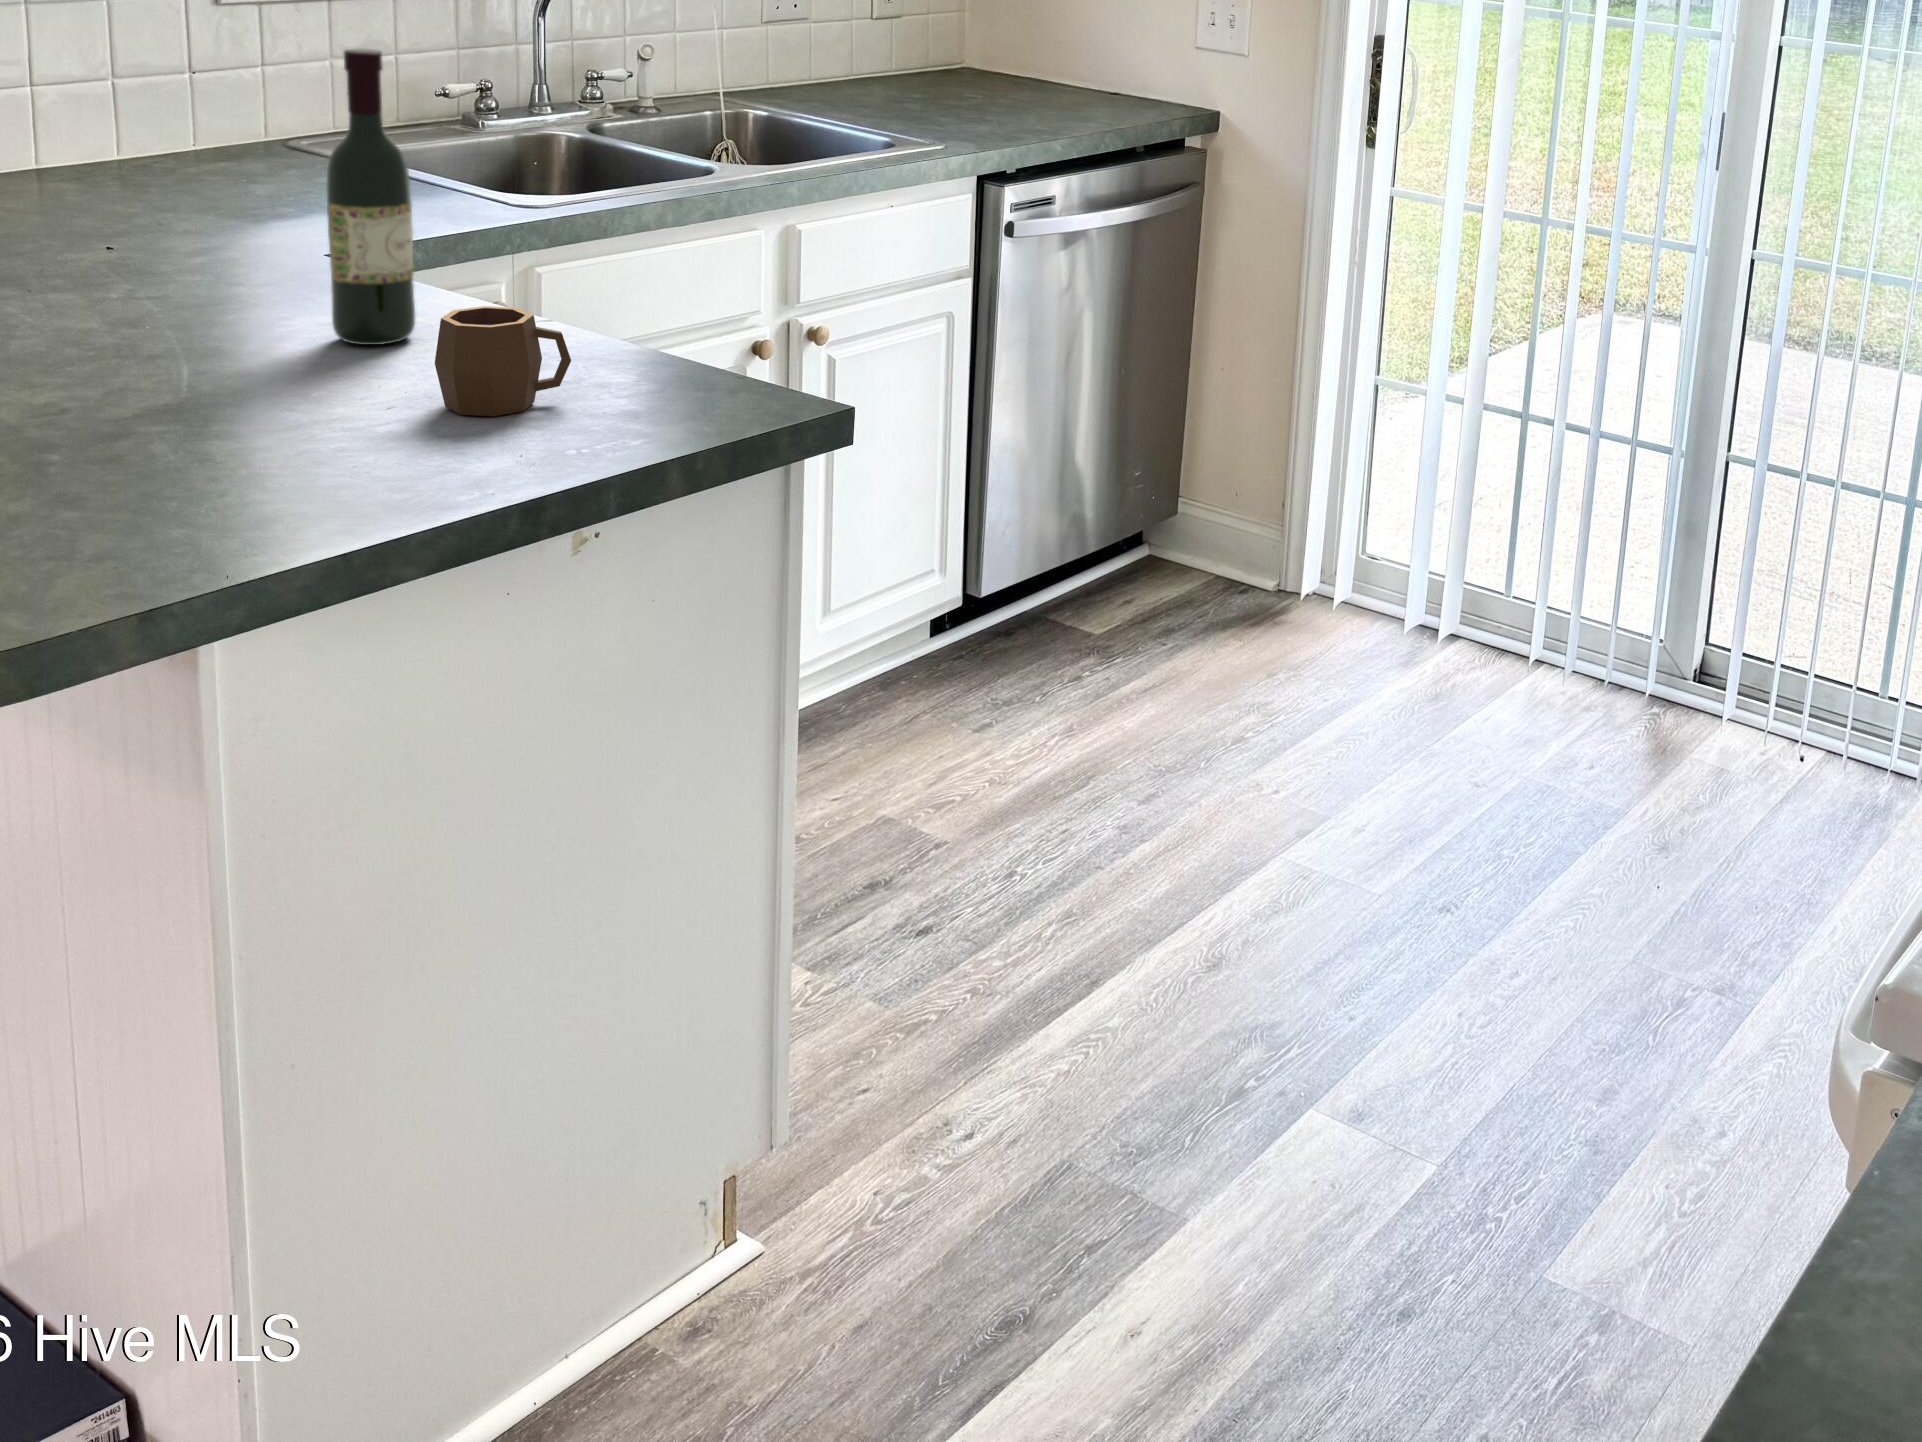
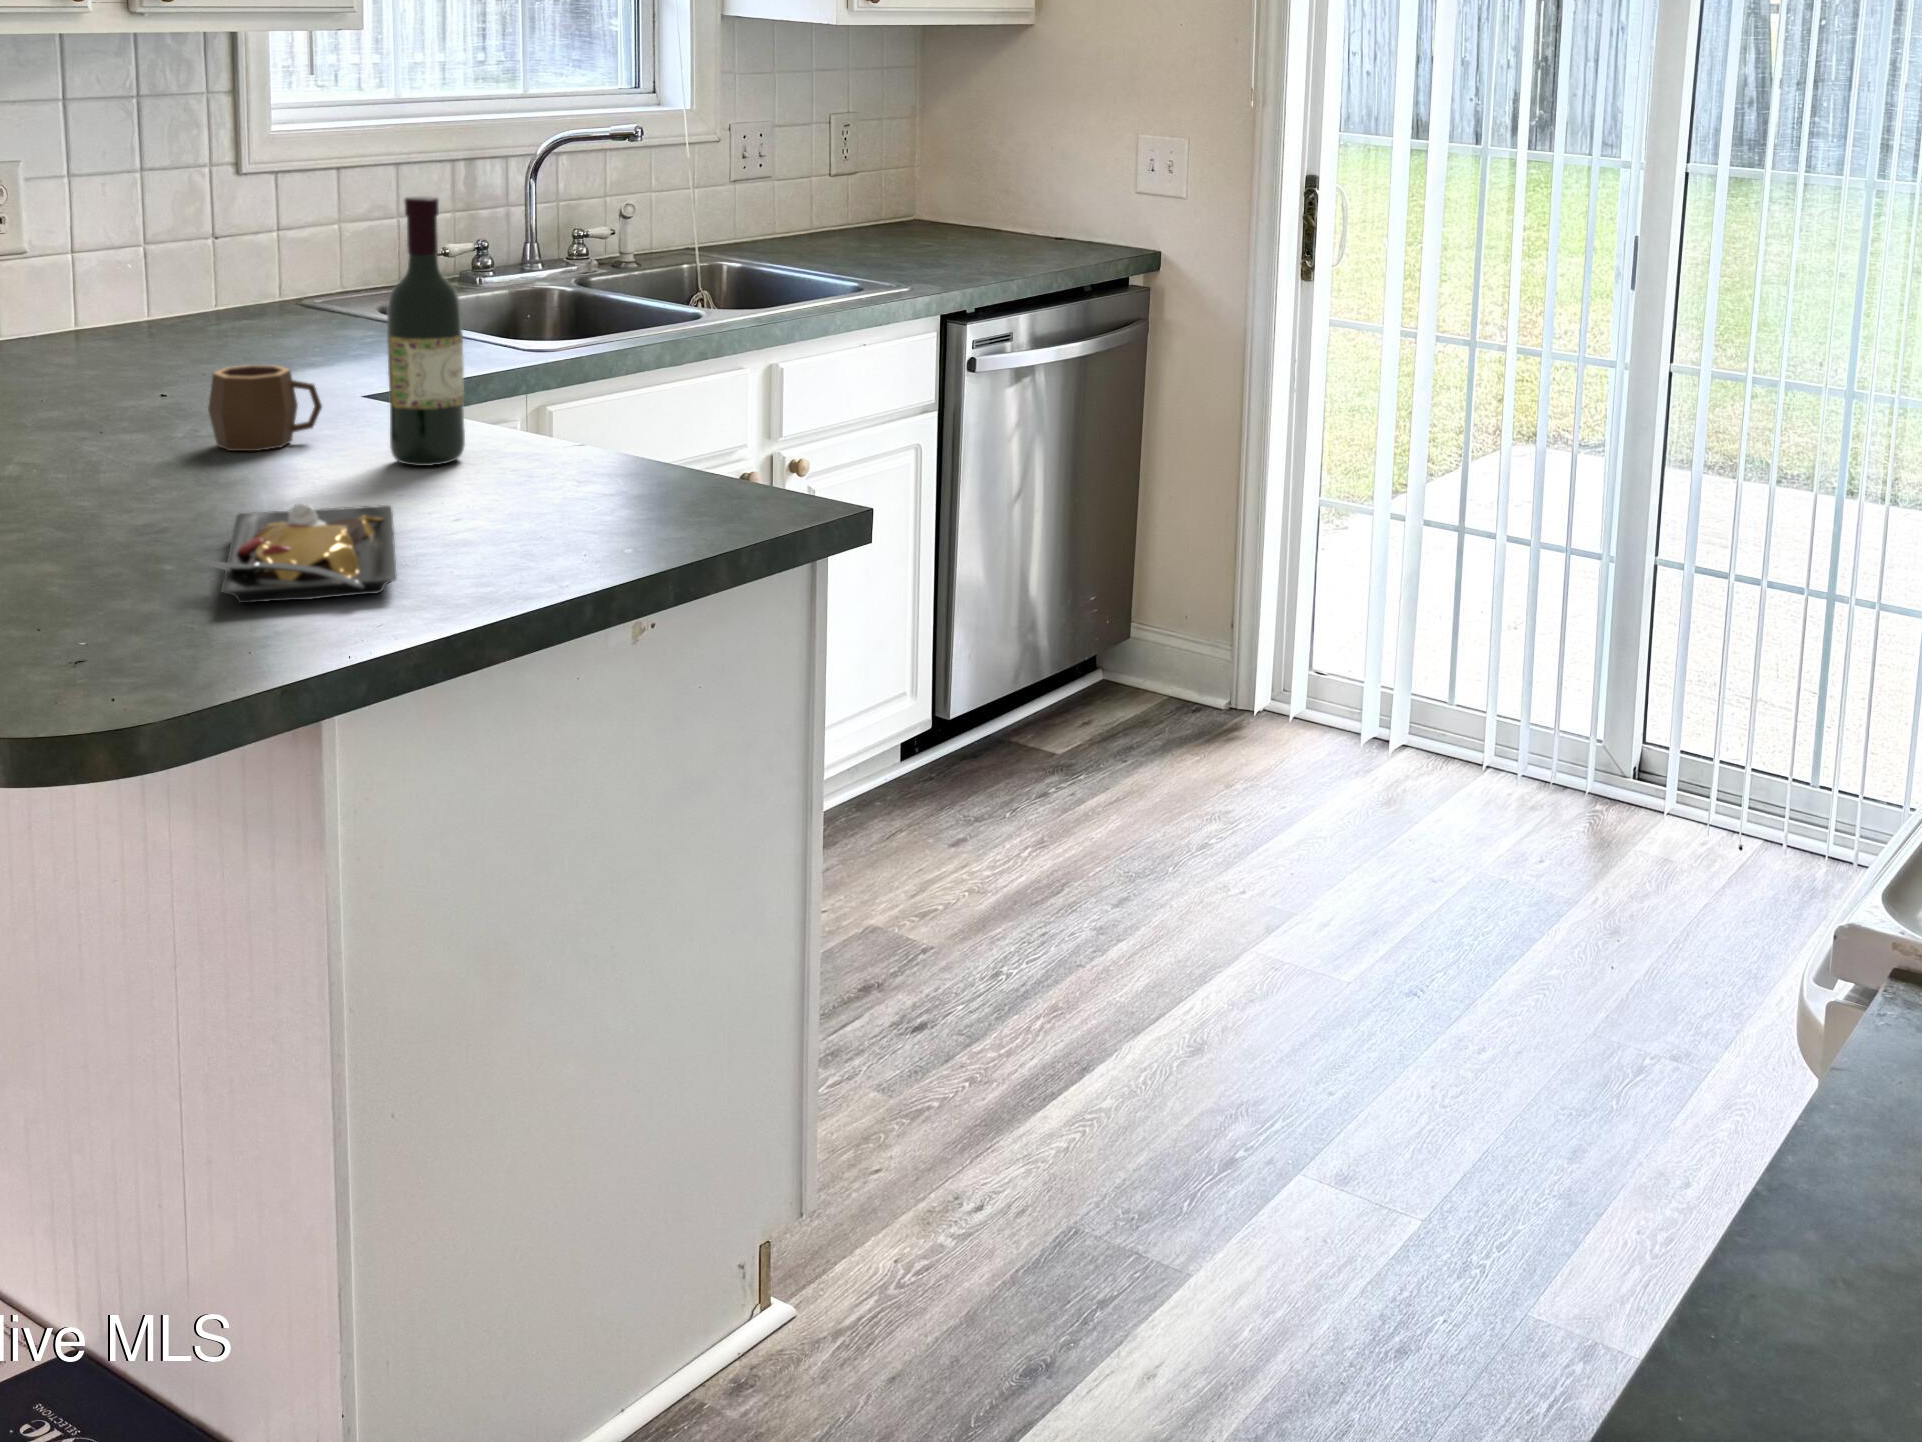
mug: present [435,306,571,416] -> present [208,365,322,451]
plate: none [64,396,314,513] -> present [196,503,397,603]

